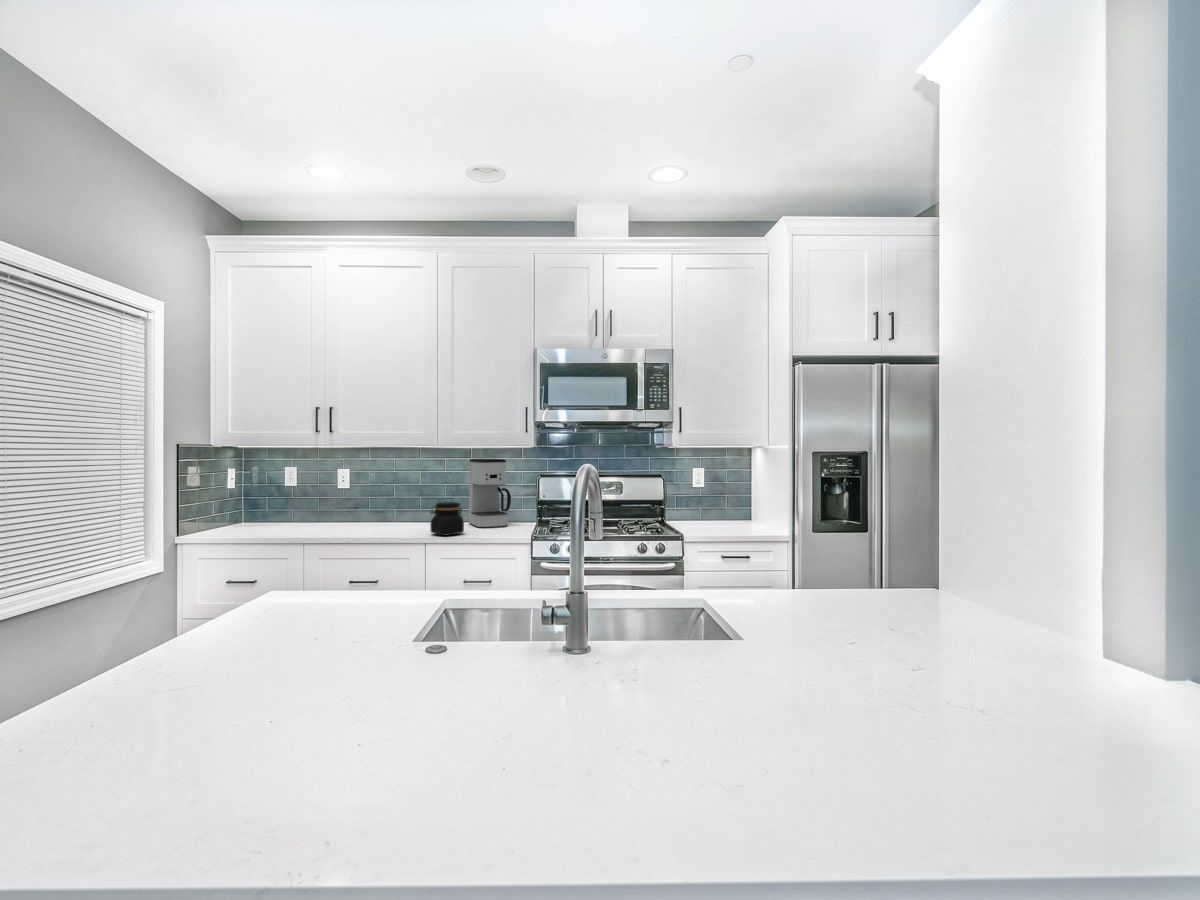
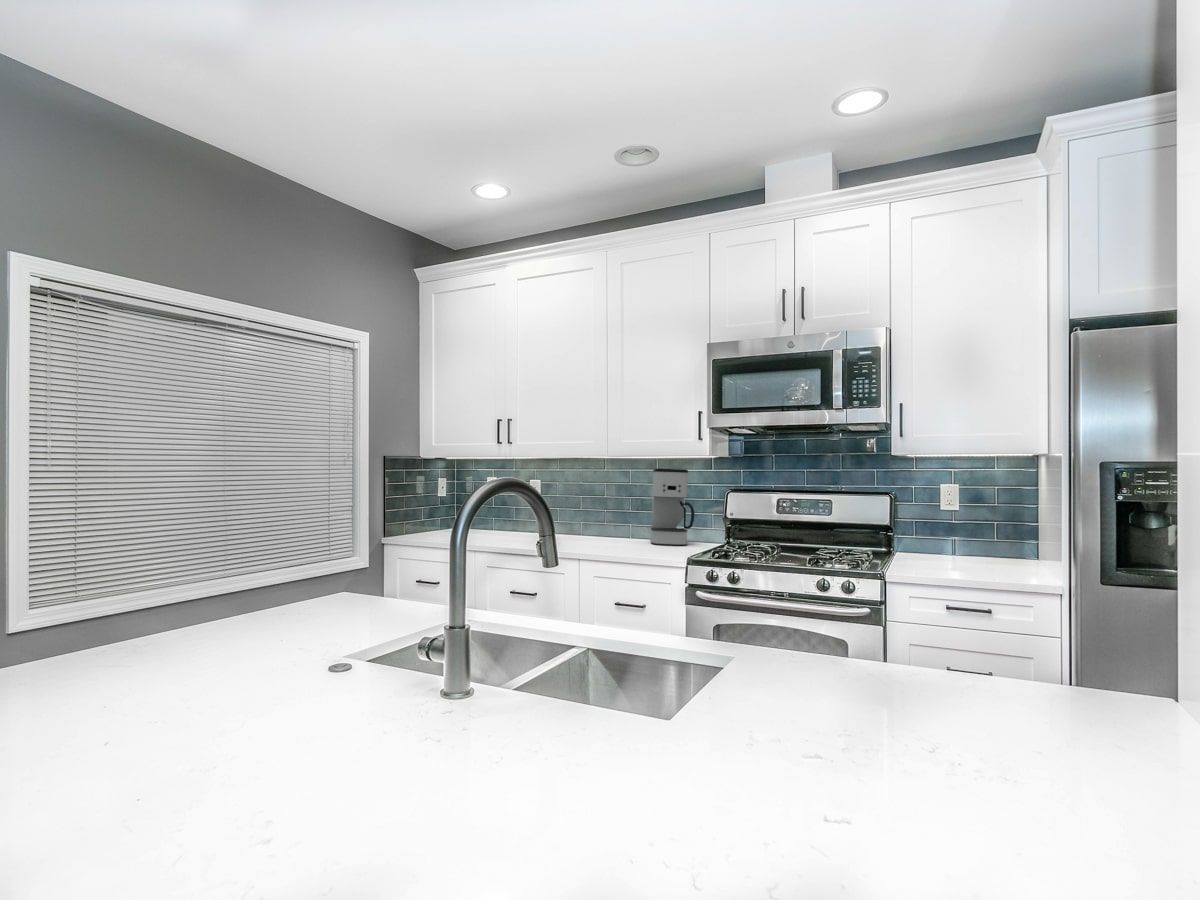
jar: present [430,502,464,535] -> none [591,512,629,548]

